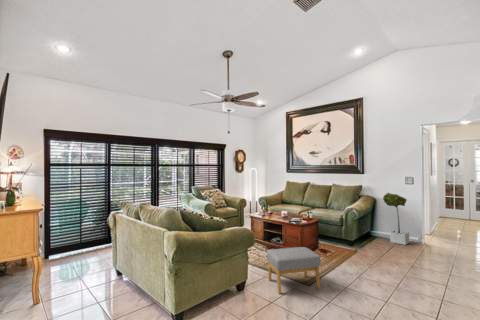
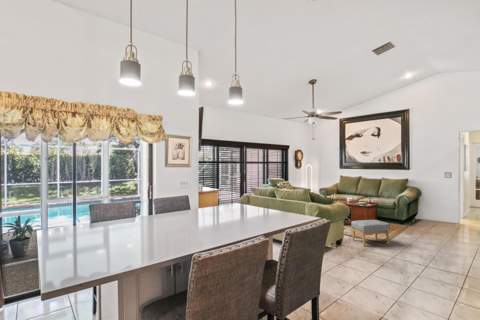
potted tree: present [383,193,410,245] -> none [426,185,447,224]

